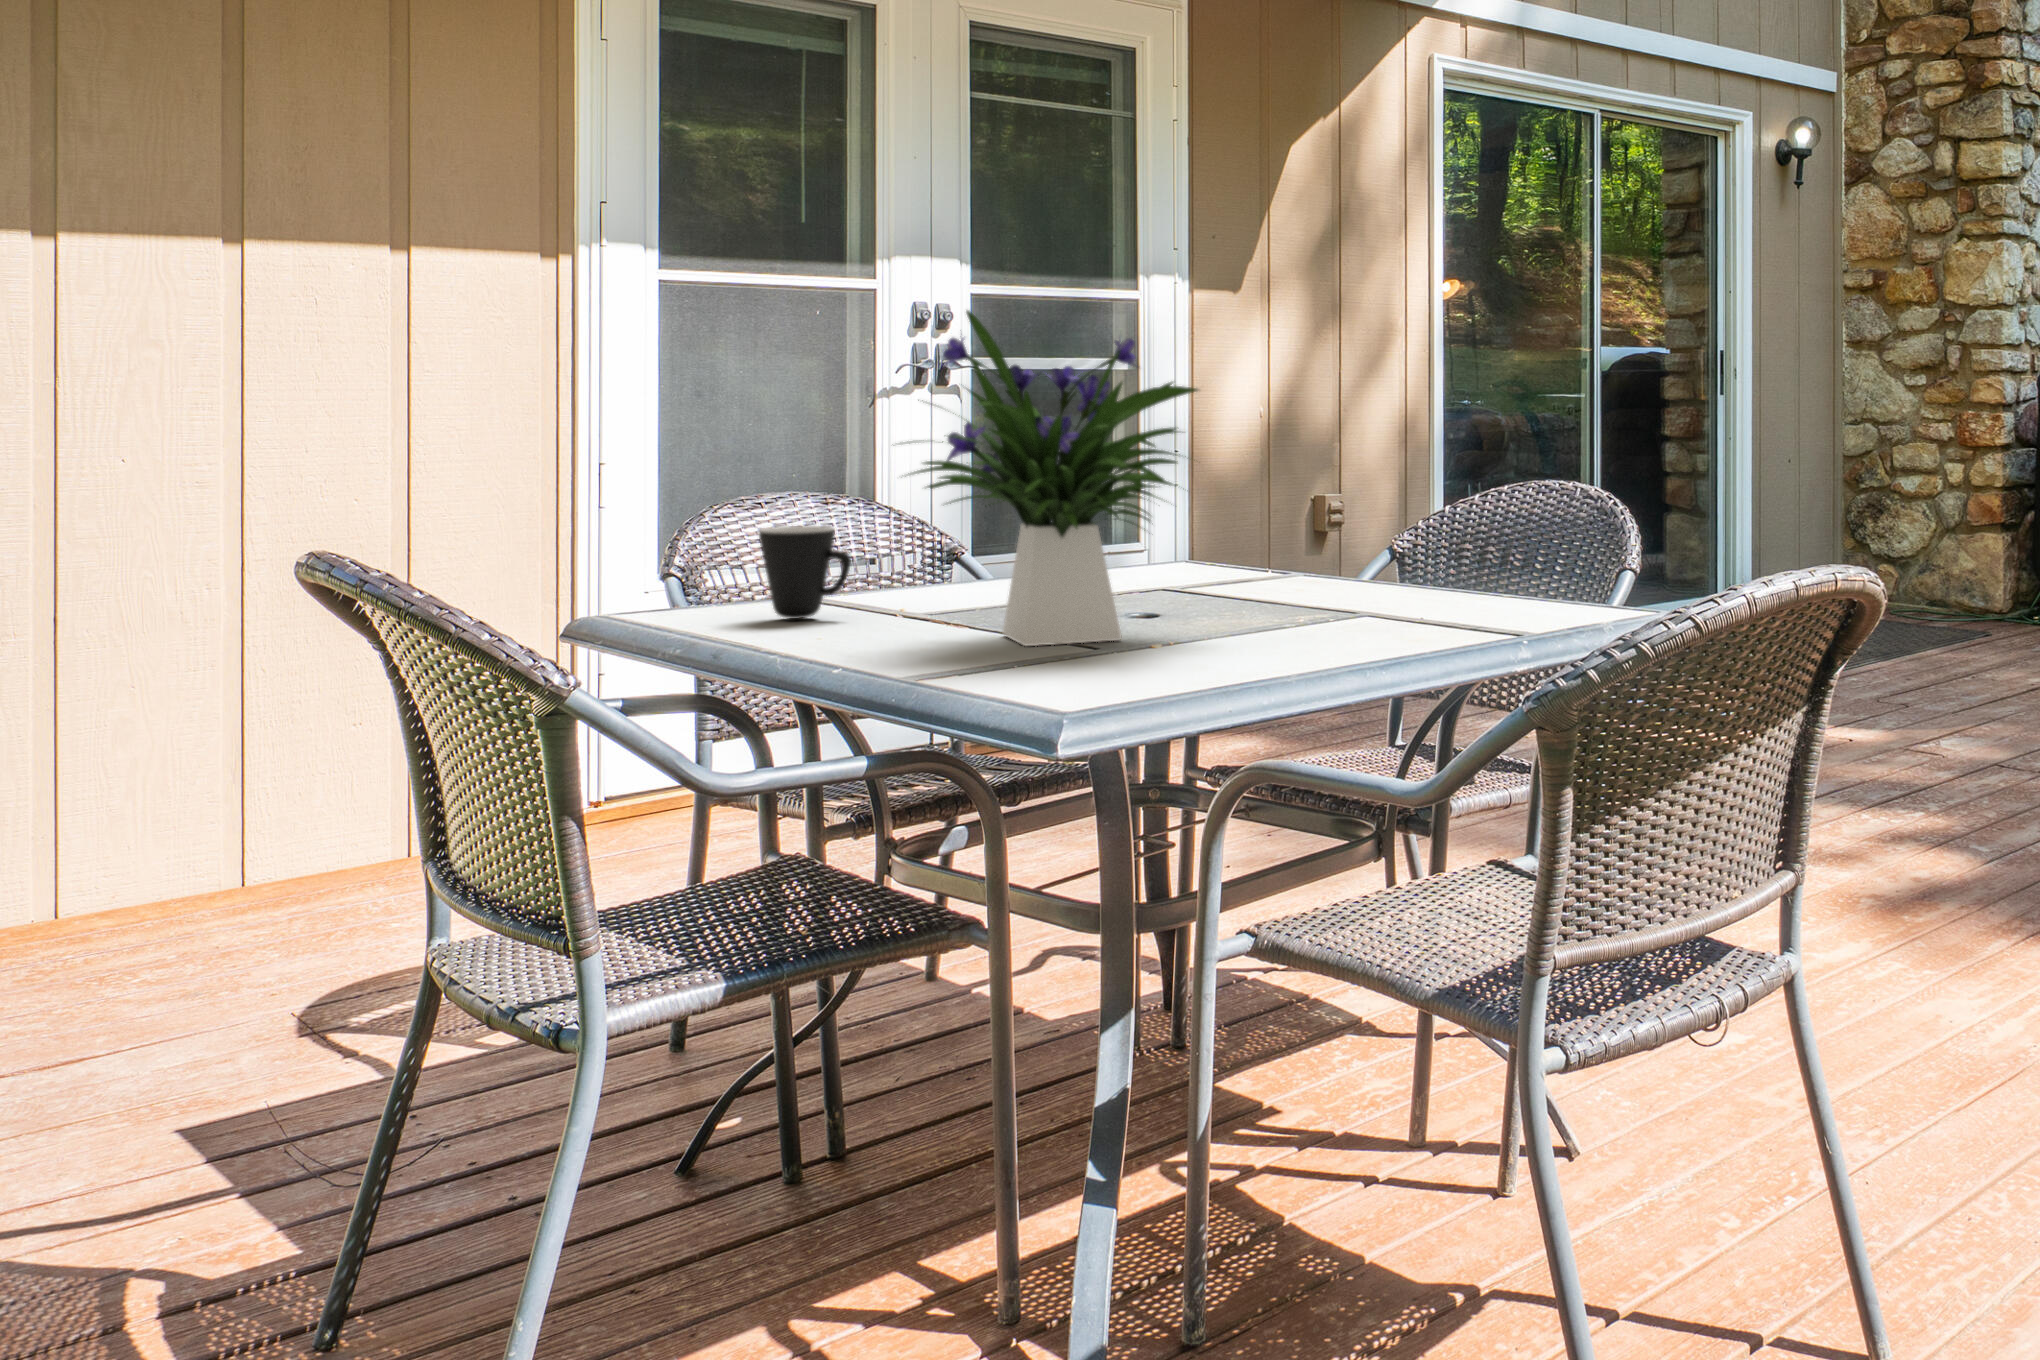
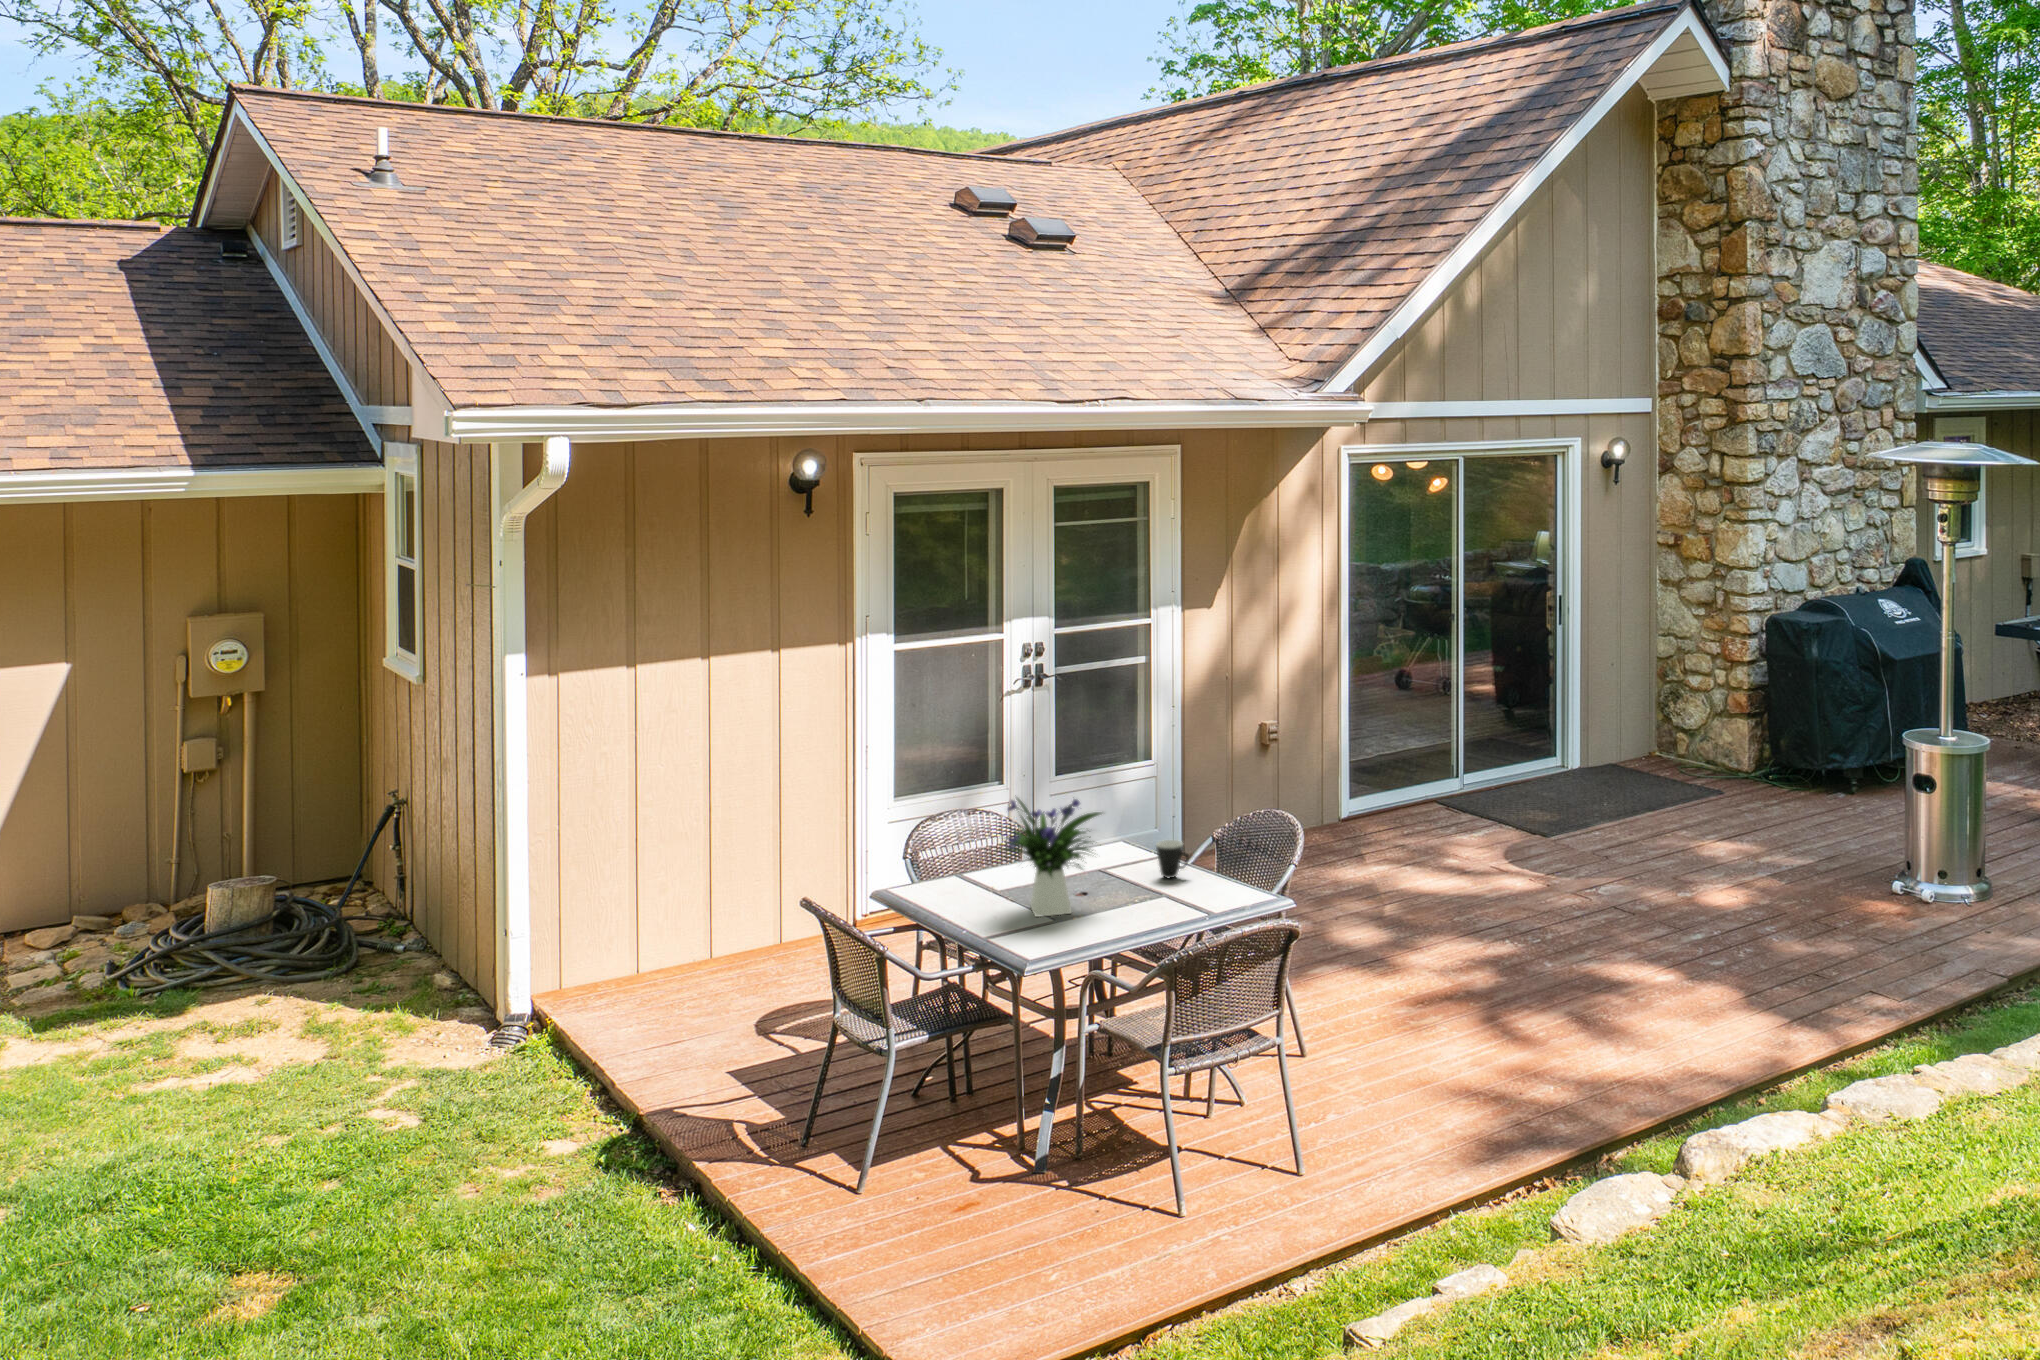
mug: present [759,526,851,619] -> present [1156,840,1189,878]

